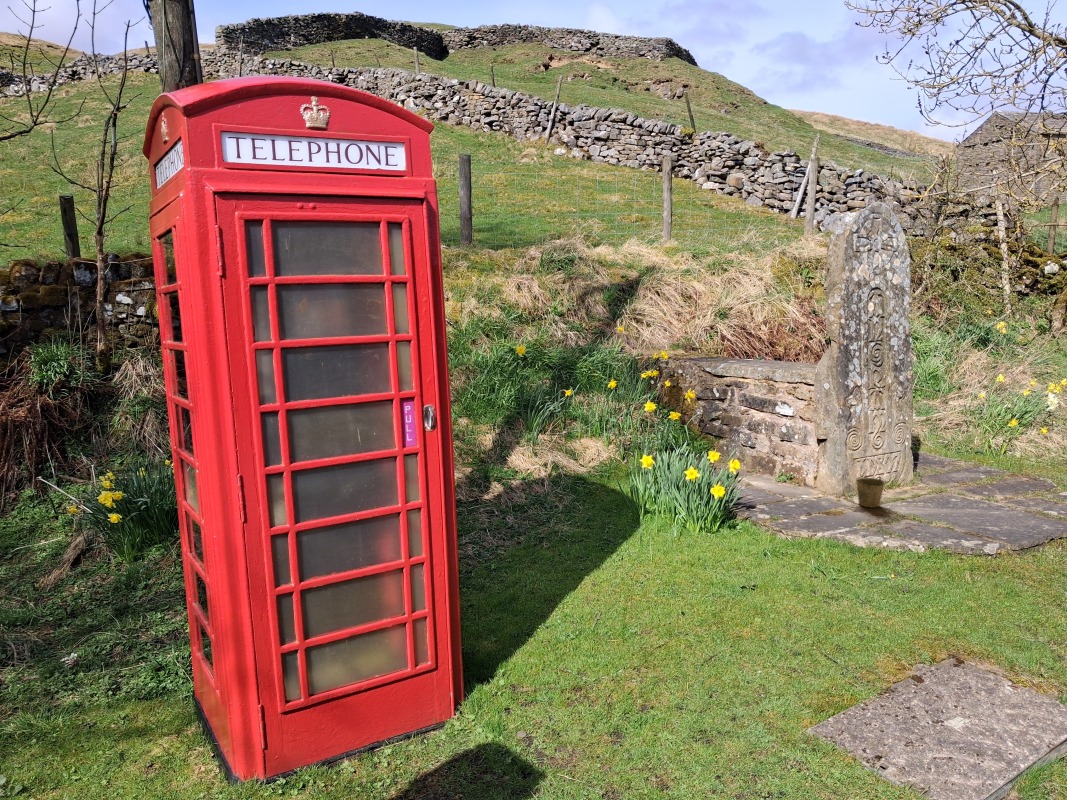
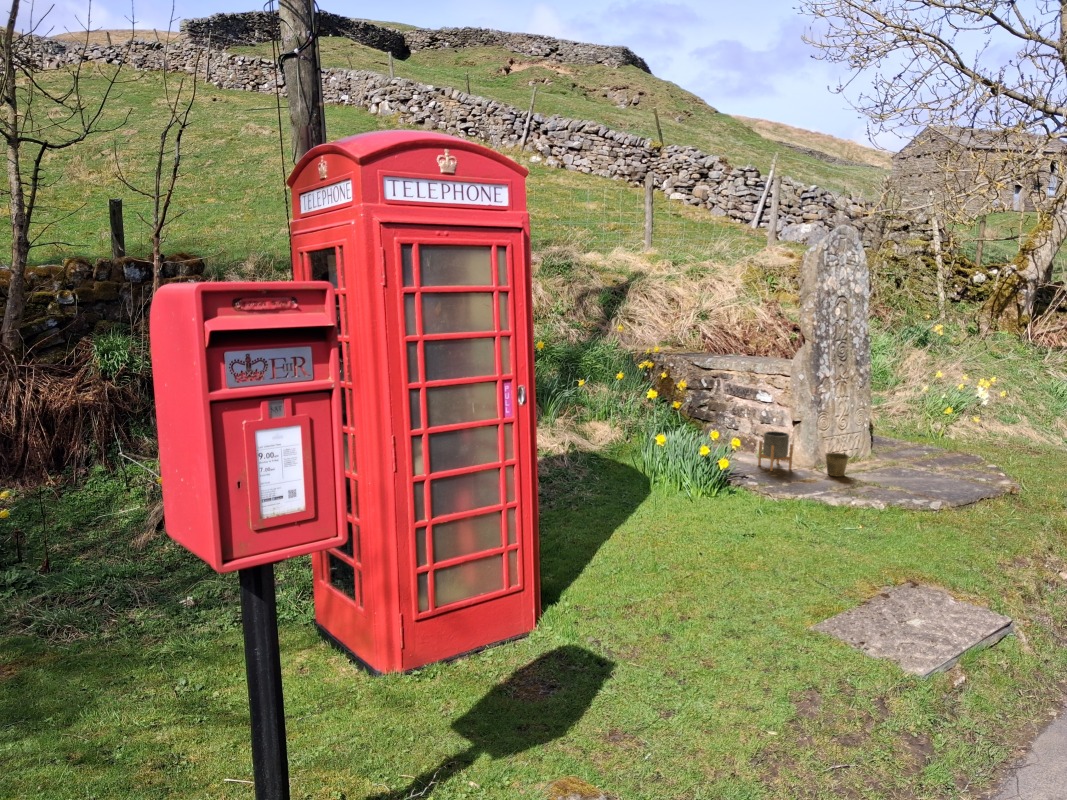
planter: none [775,451,816,500] -> present [758,431,793,471]

